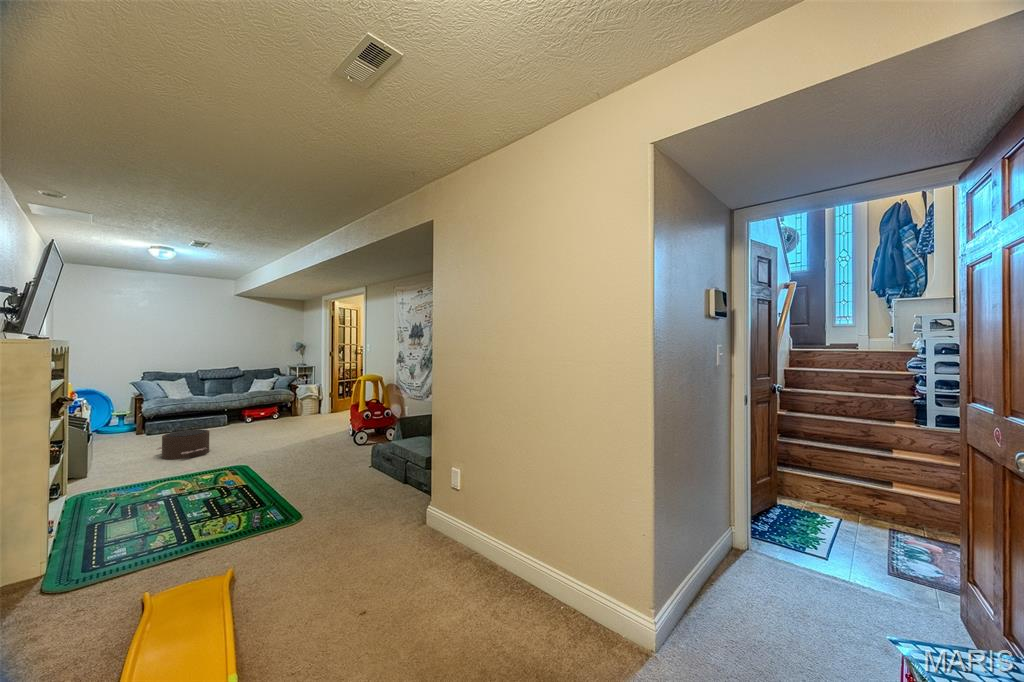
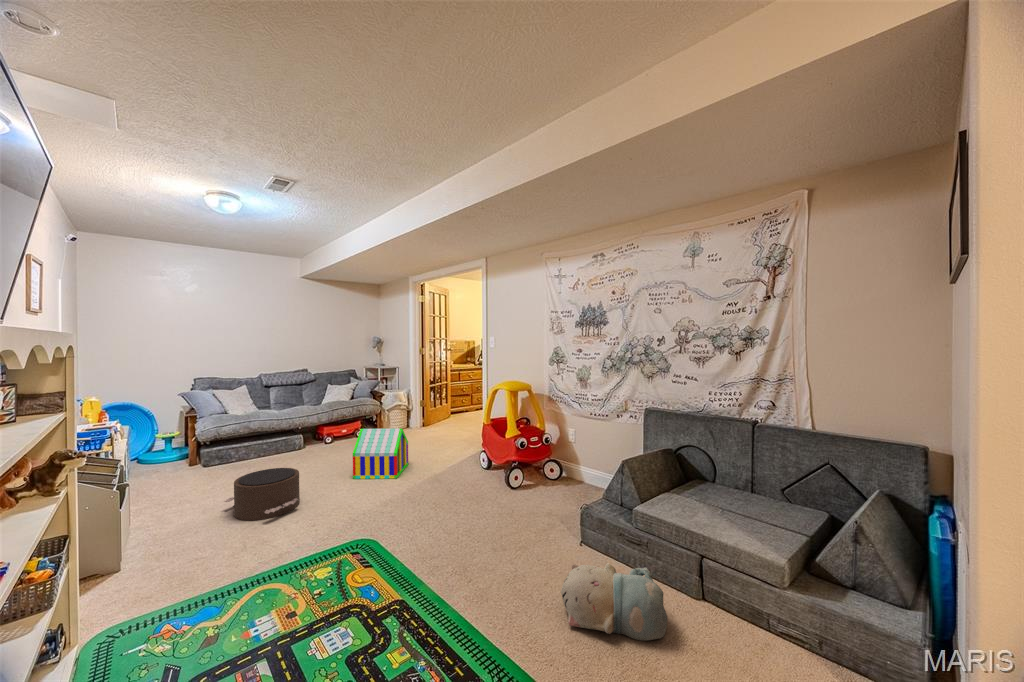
toy house: none [254,407,300,441] -> present [353,428,408,479]
plush toy: none [326,464,379,495] -> present [561,563,668,641]

